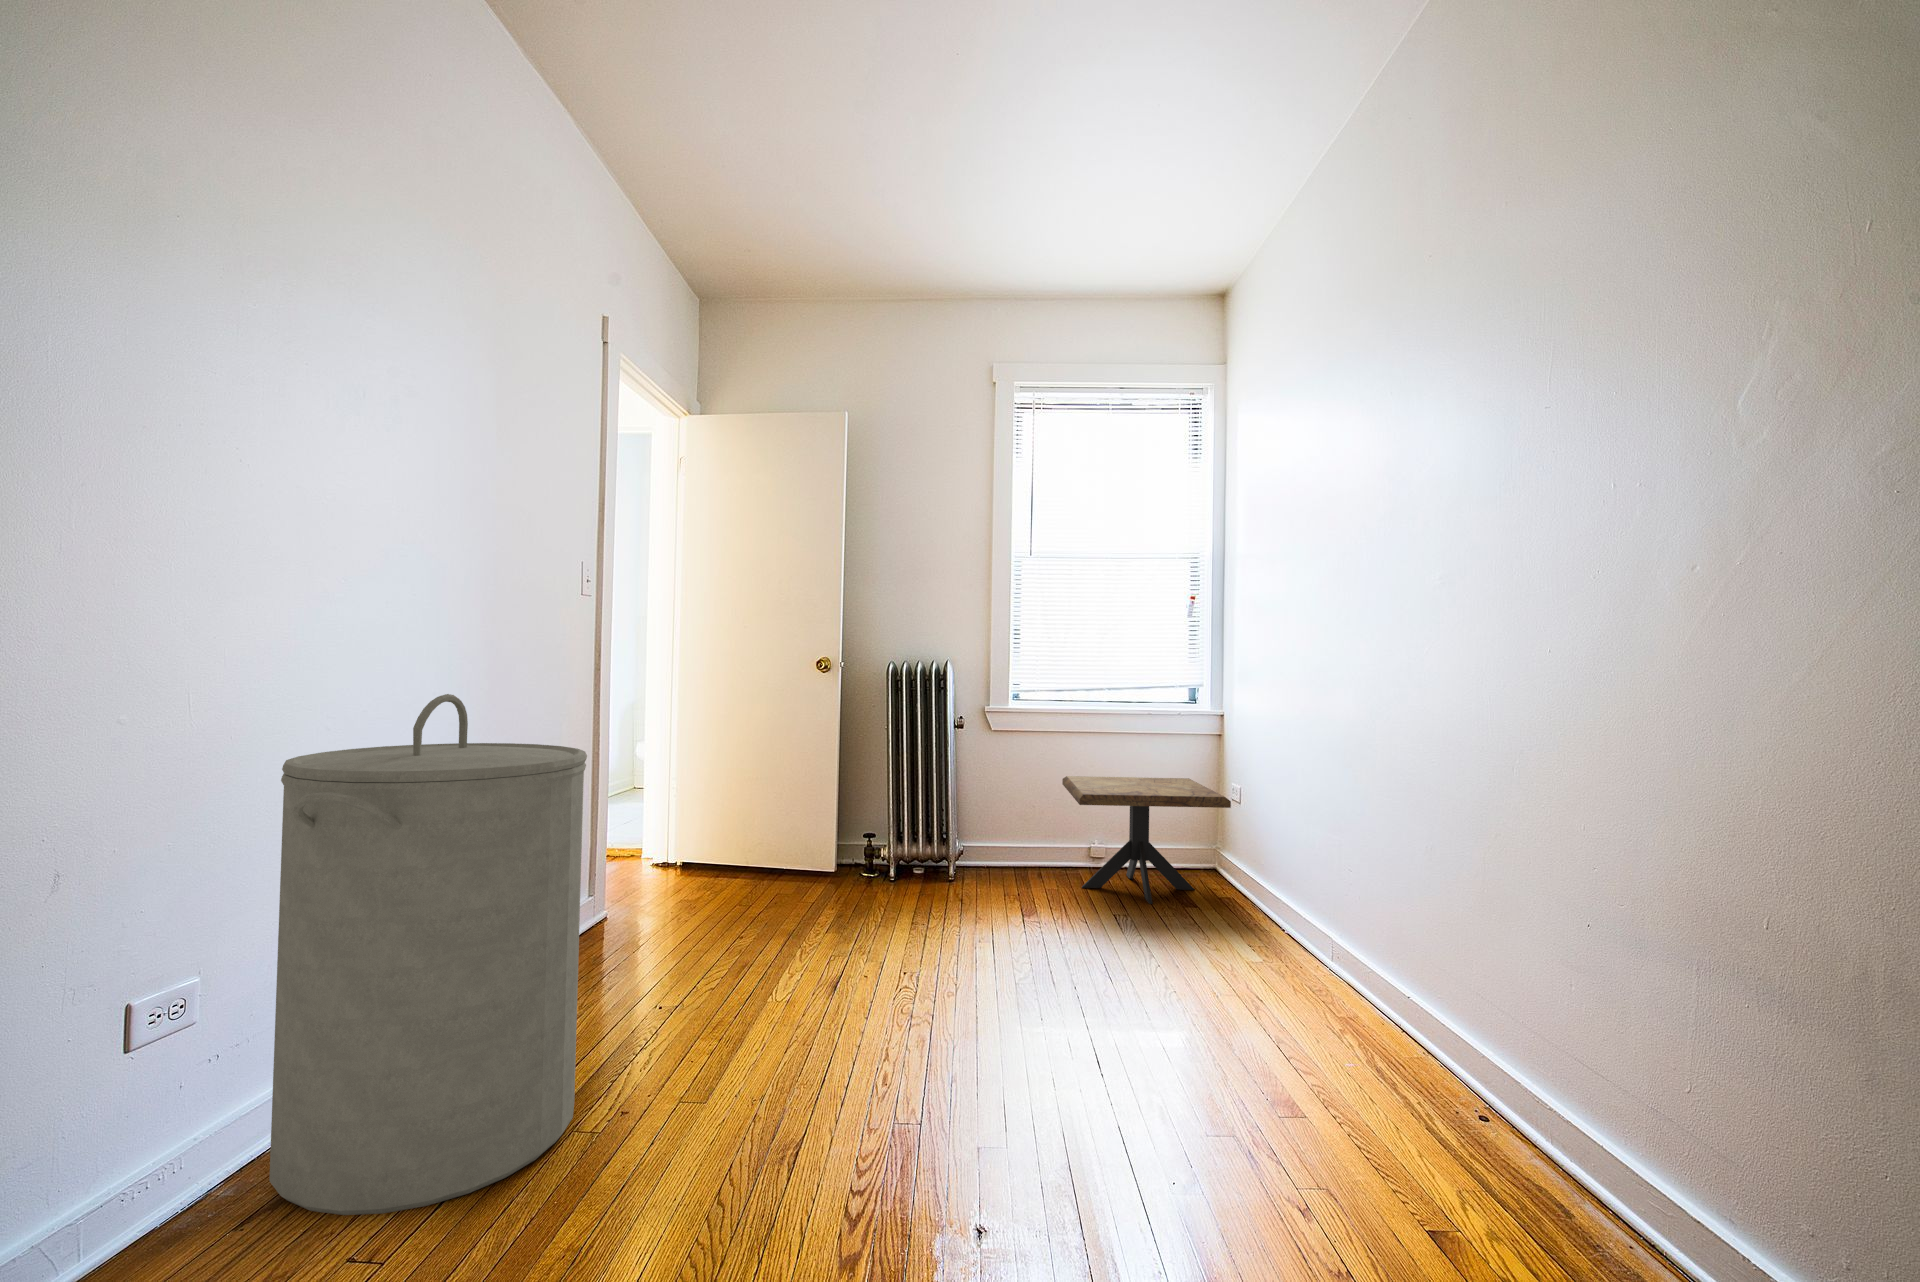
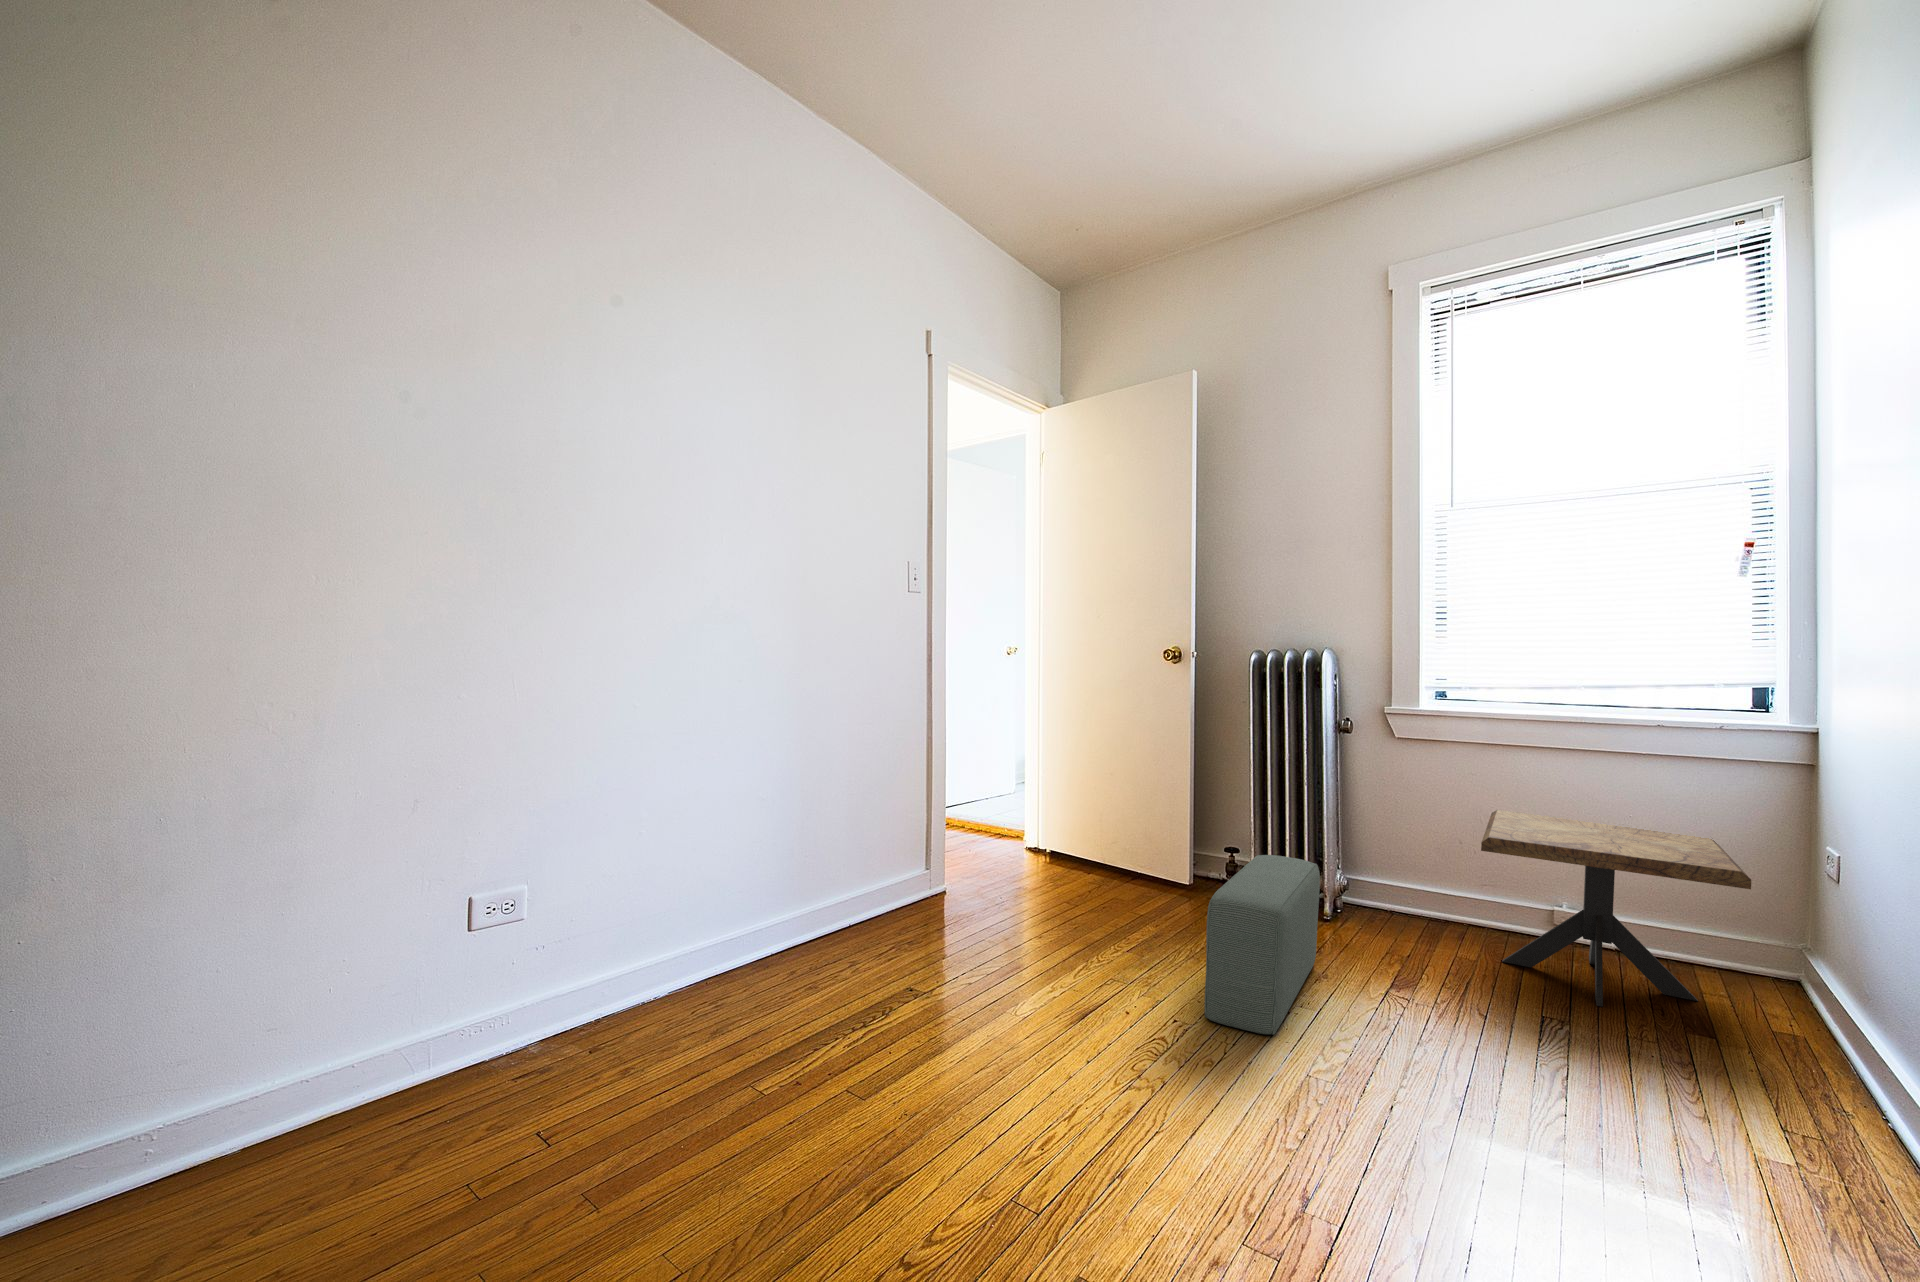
laundry hamper: present [269,694,587,1215] -> none [501,669,774,1122]
pouf: none [923,829,987,968] -> present [1205,855,1320,1035]

